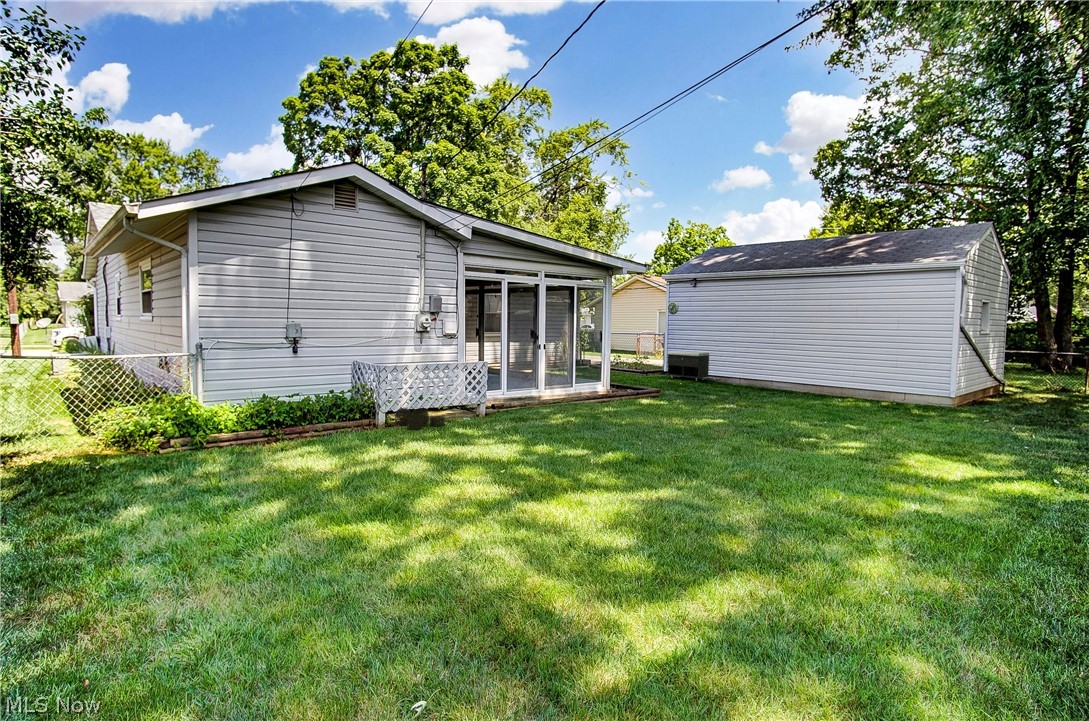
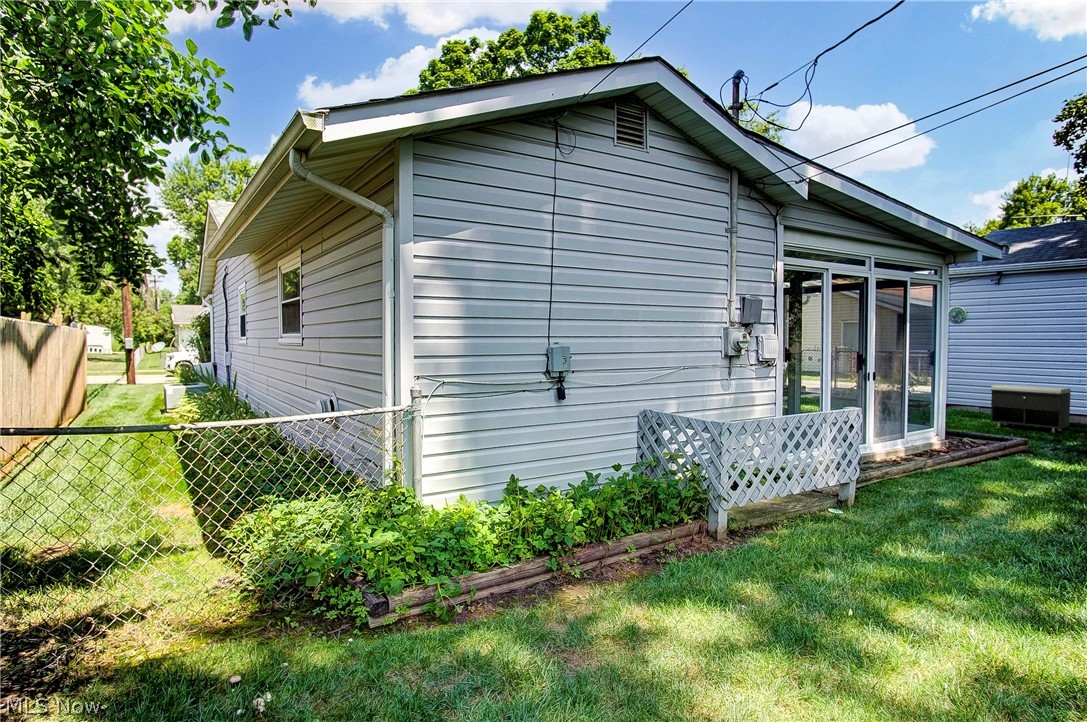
woven basket: present [395,407,445,430] -> none [728,500,835,554]

